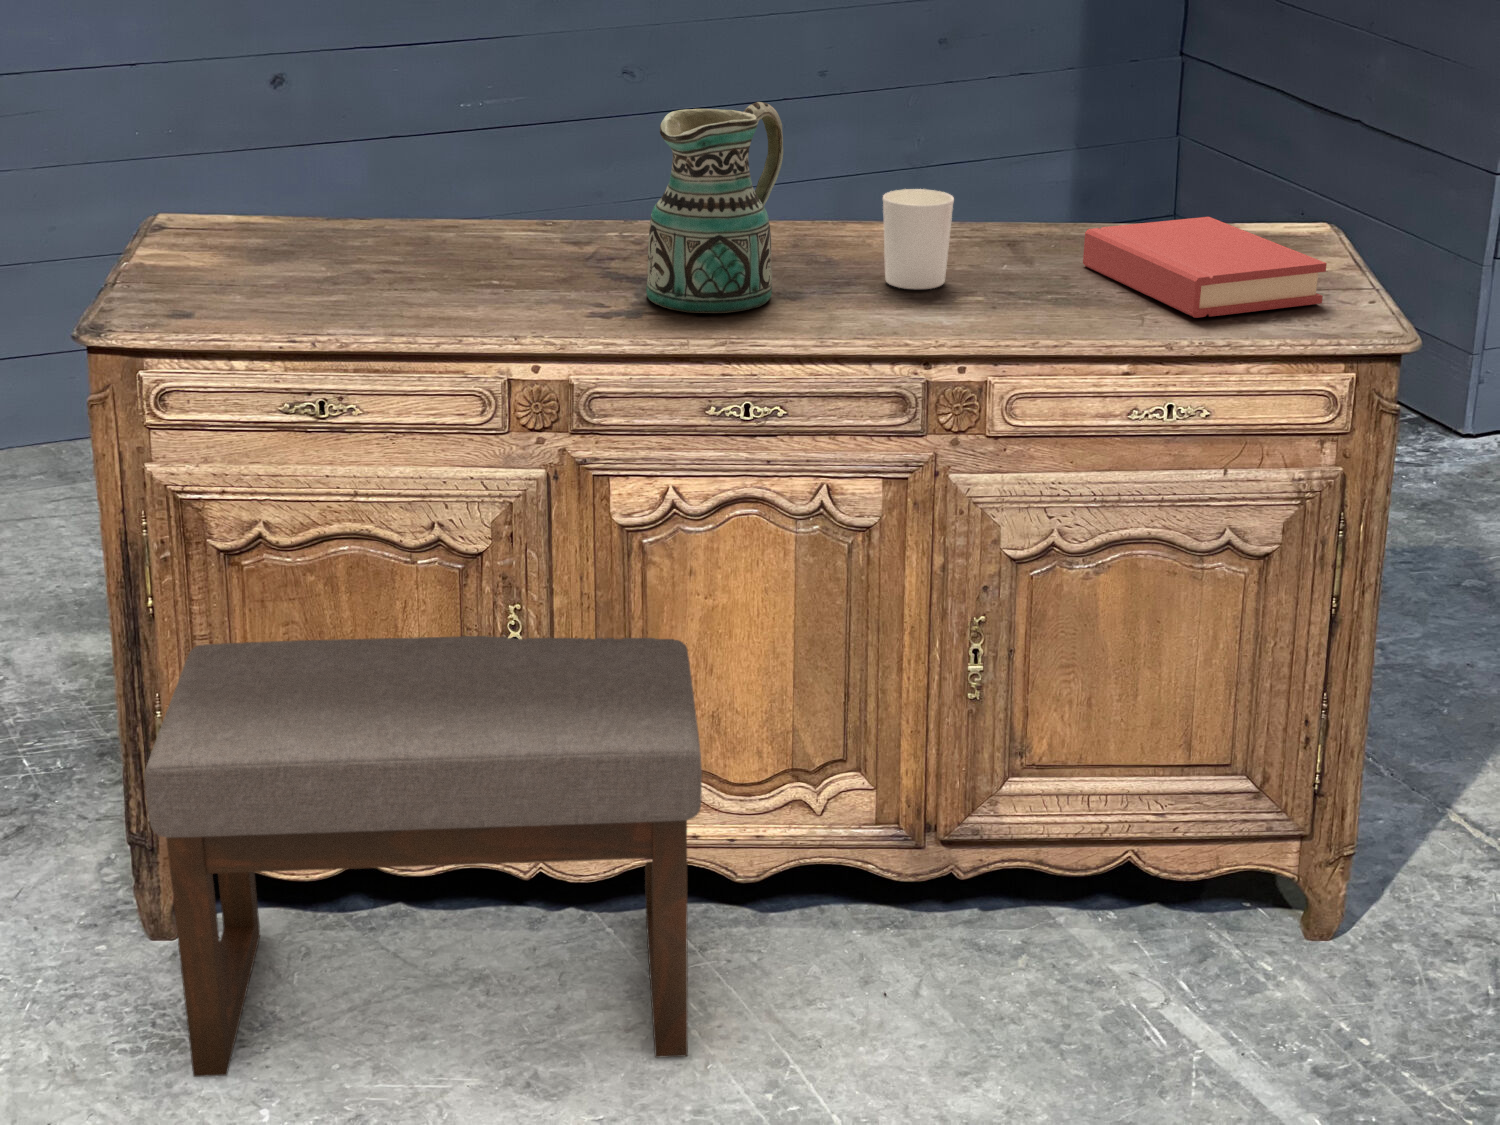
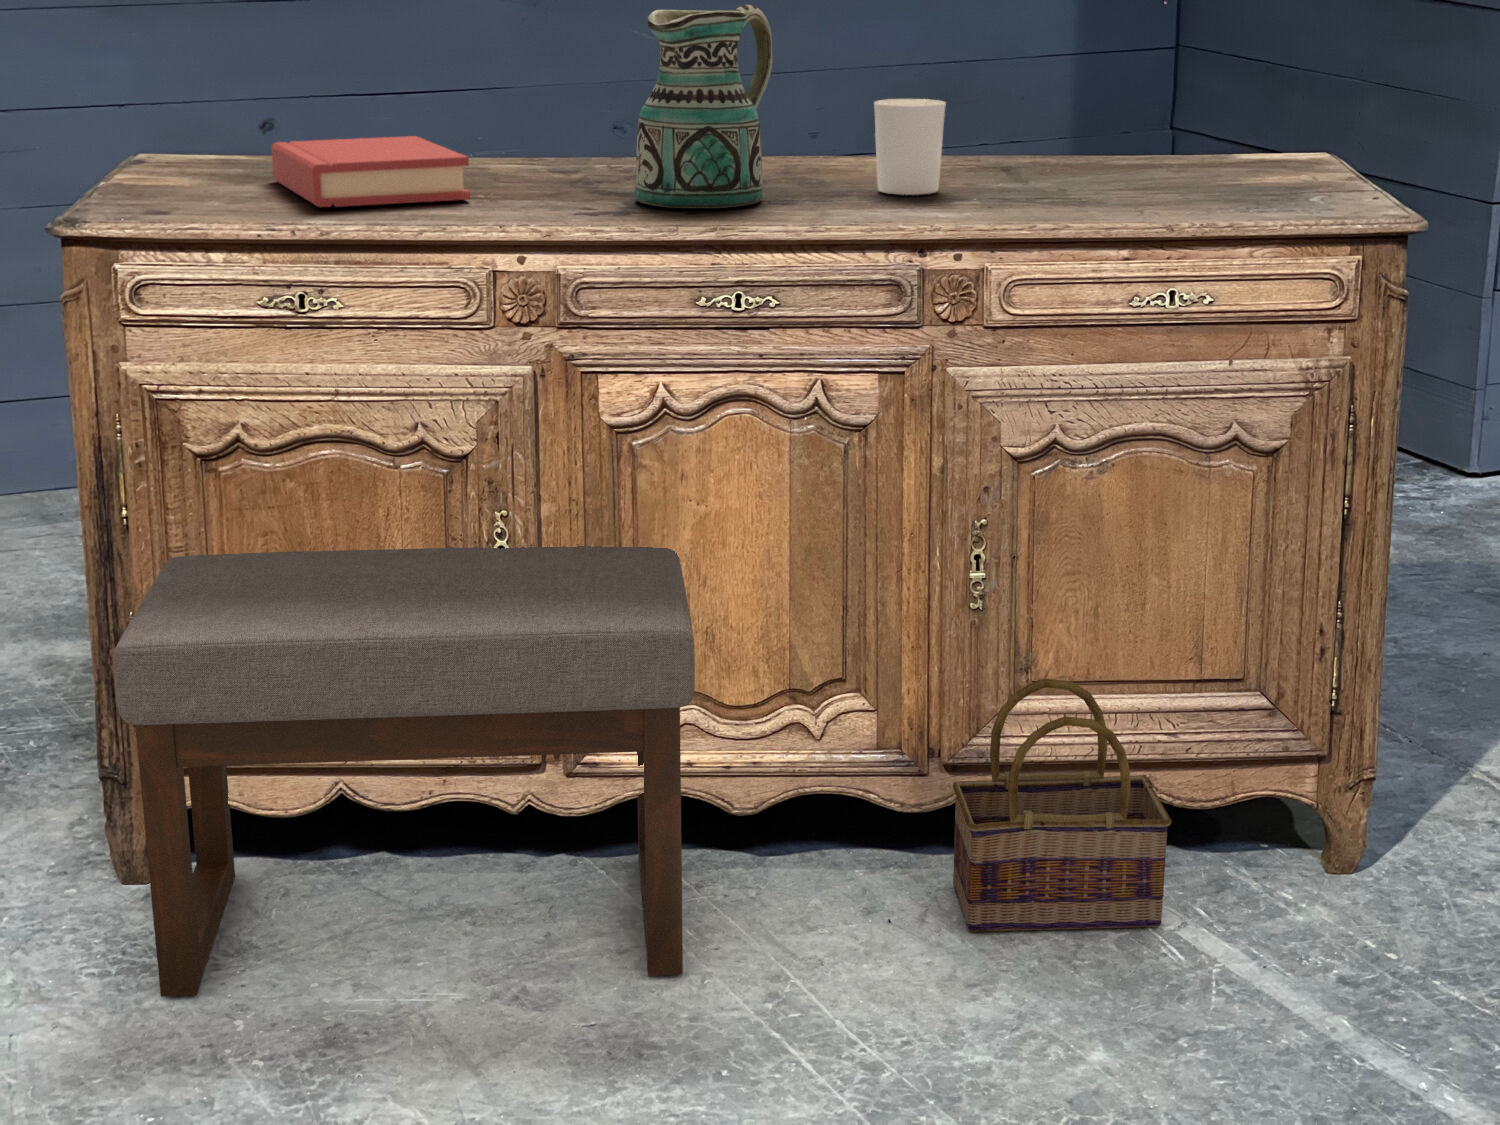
hardback book: present [1083,217,1327,318] -> present [271,136,470,207]
basket: none [946,767,1156,1009] -> present [953,679,1172,932]

